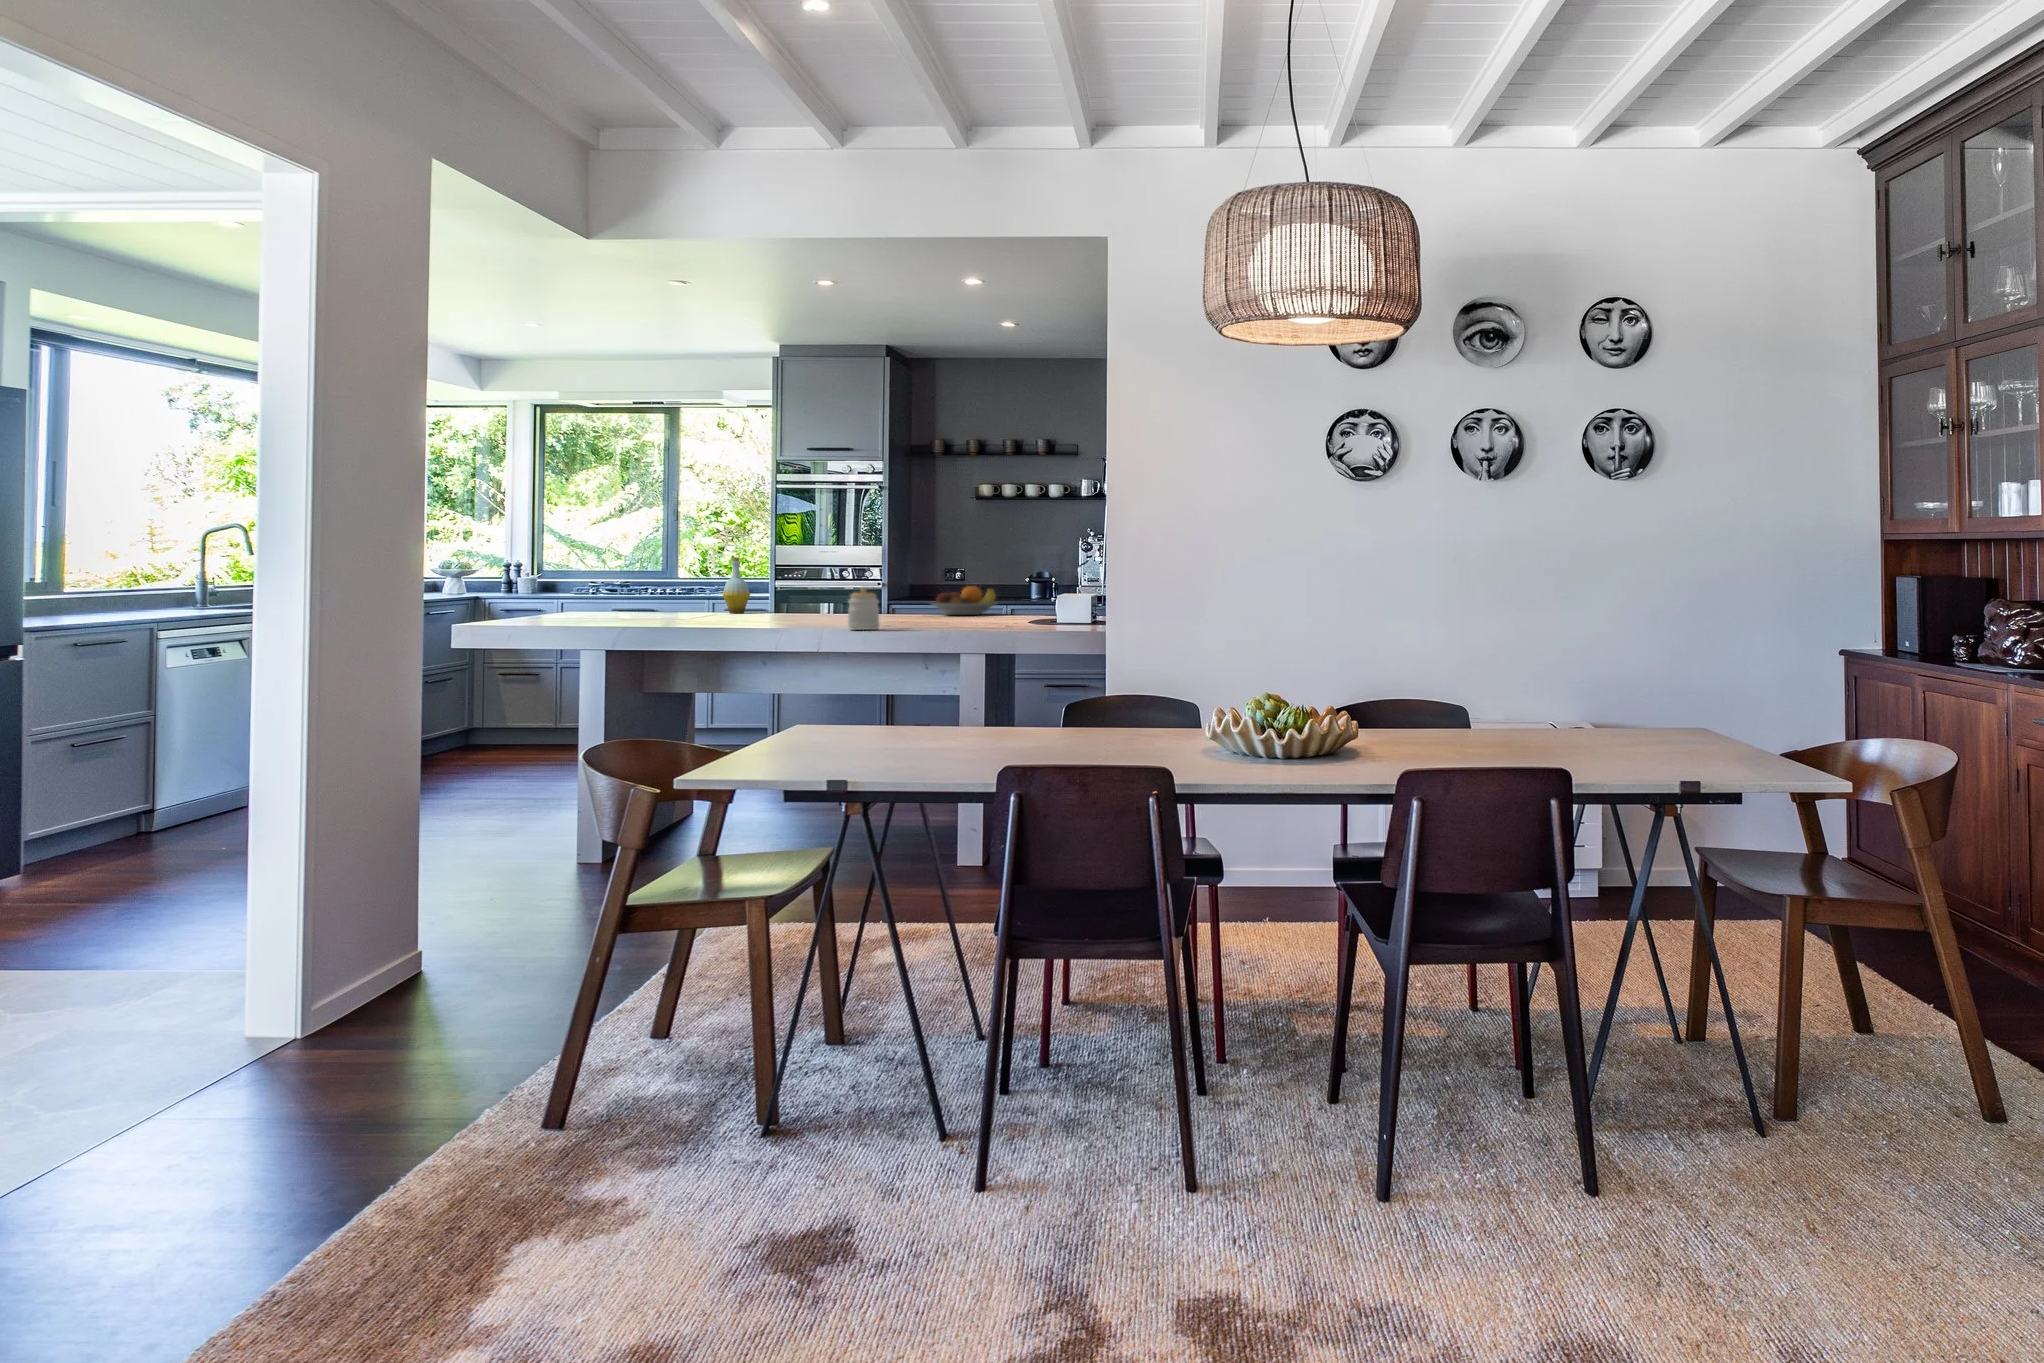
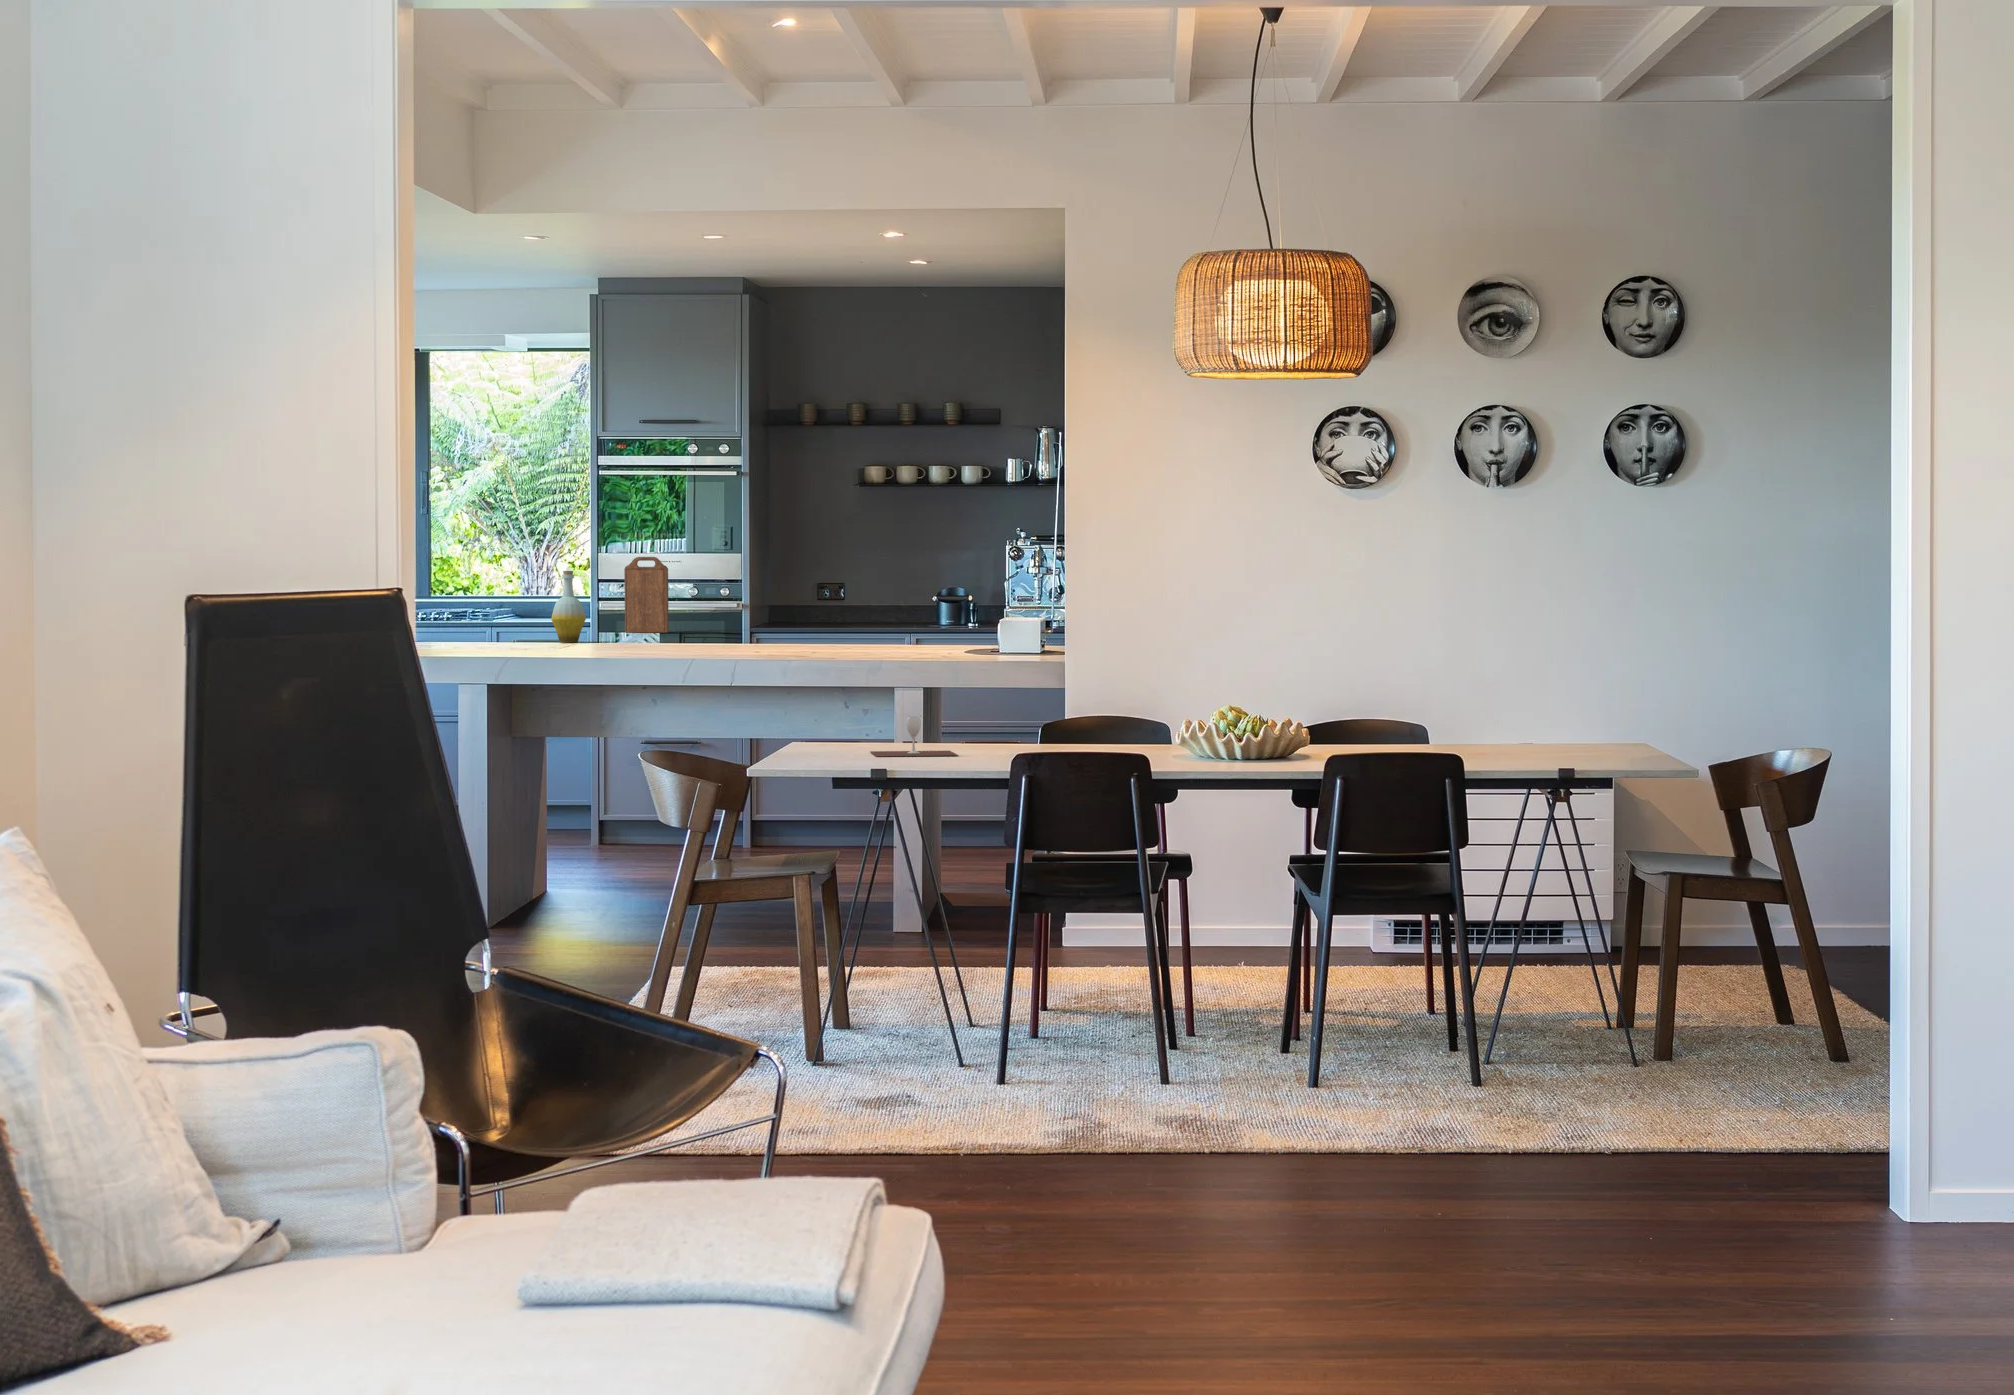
cutting board: none [799,550,831,605] -> present [624,557,669,633]
fruit bowl: present [932,586,996,615] -> none [829,606,916,643]
jar: present [848,587,880,630] -> none [760,608,796,658]
wine glass: none [869,706,964,754] -> present [870,717,958,757]

